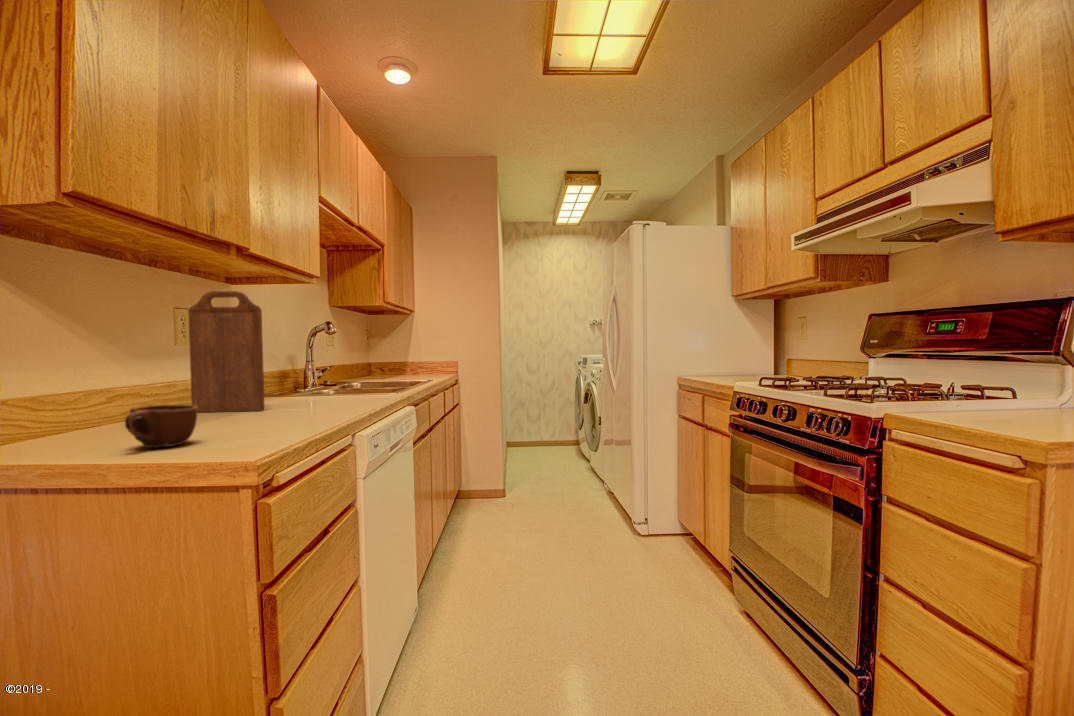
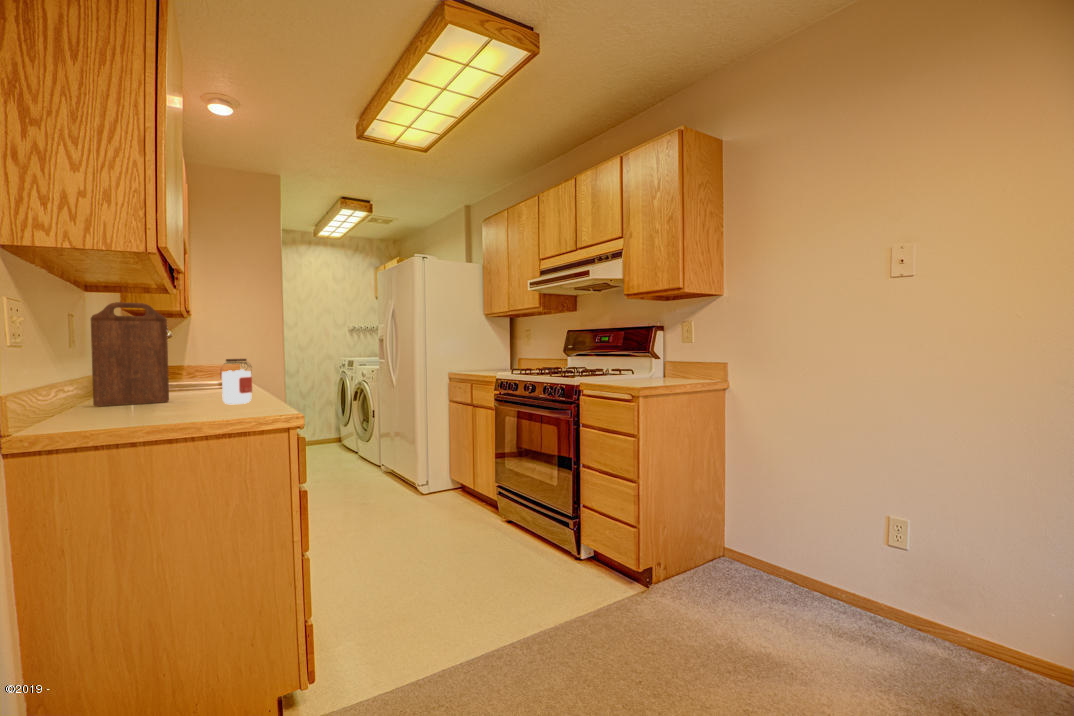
jar: none [260,360,305,426] -> present [220,359,252,404]
mug: present [125,405,198,448] -> none [175,388,218,415]

